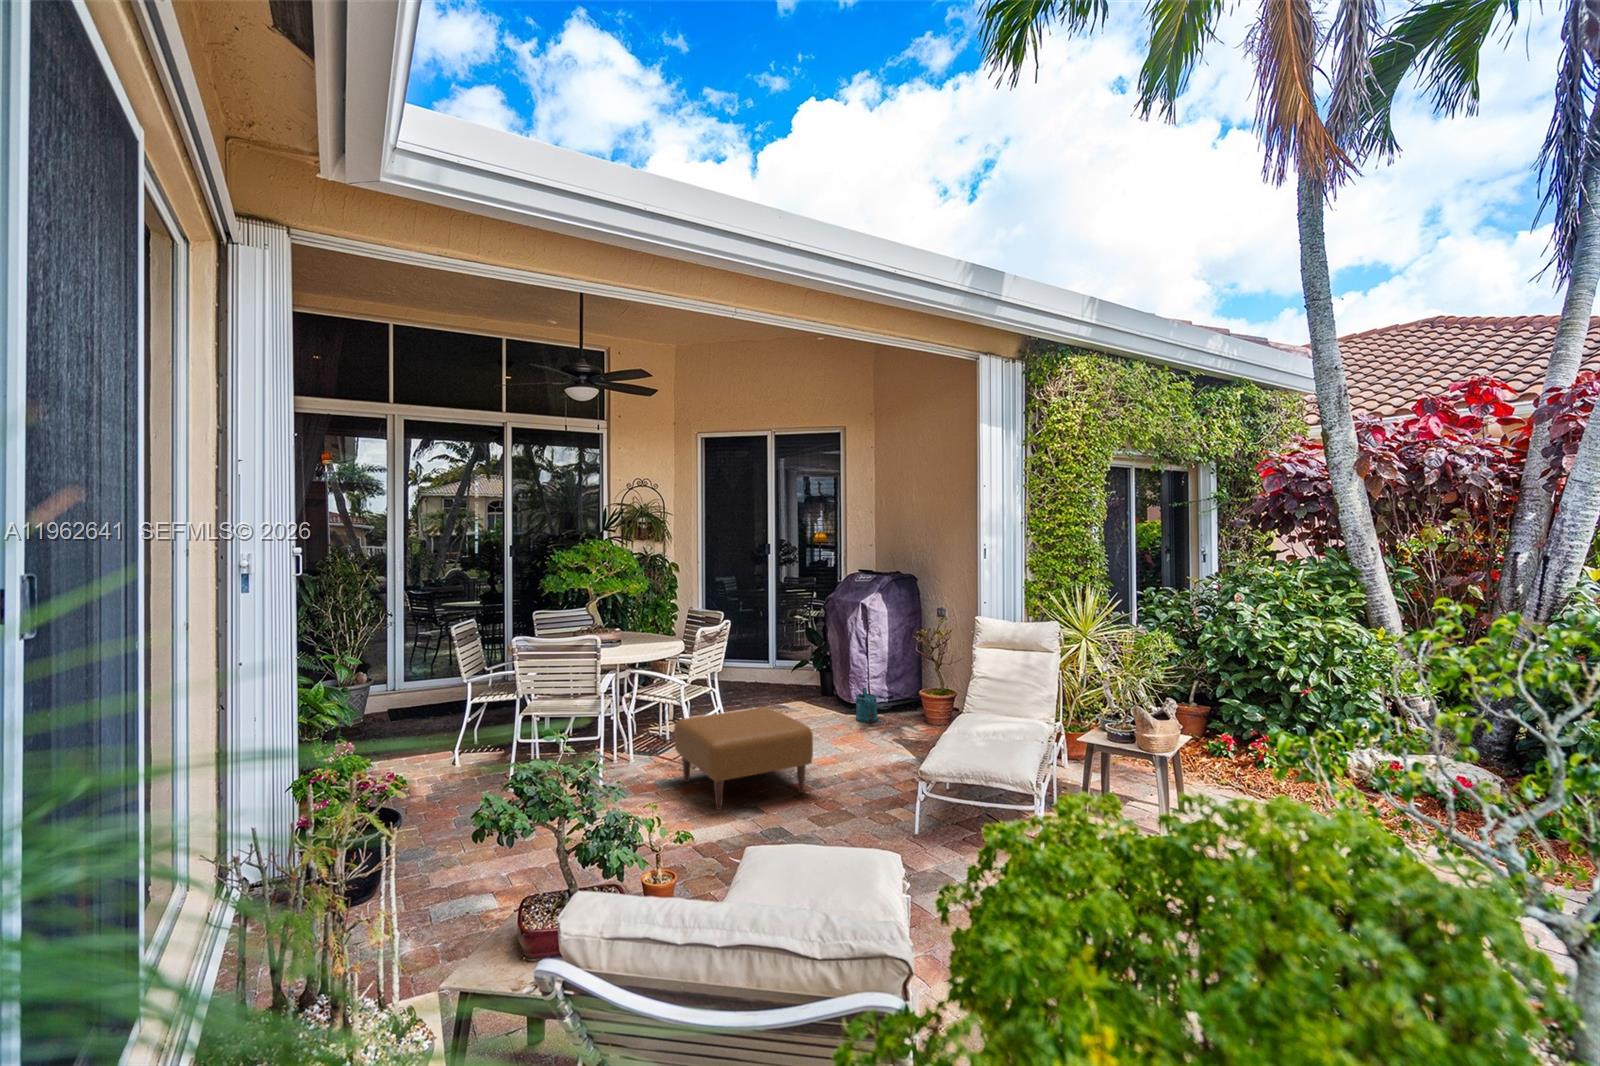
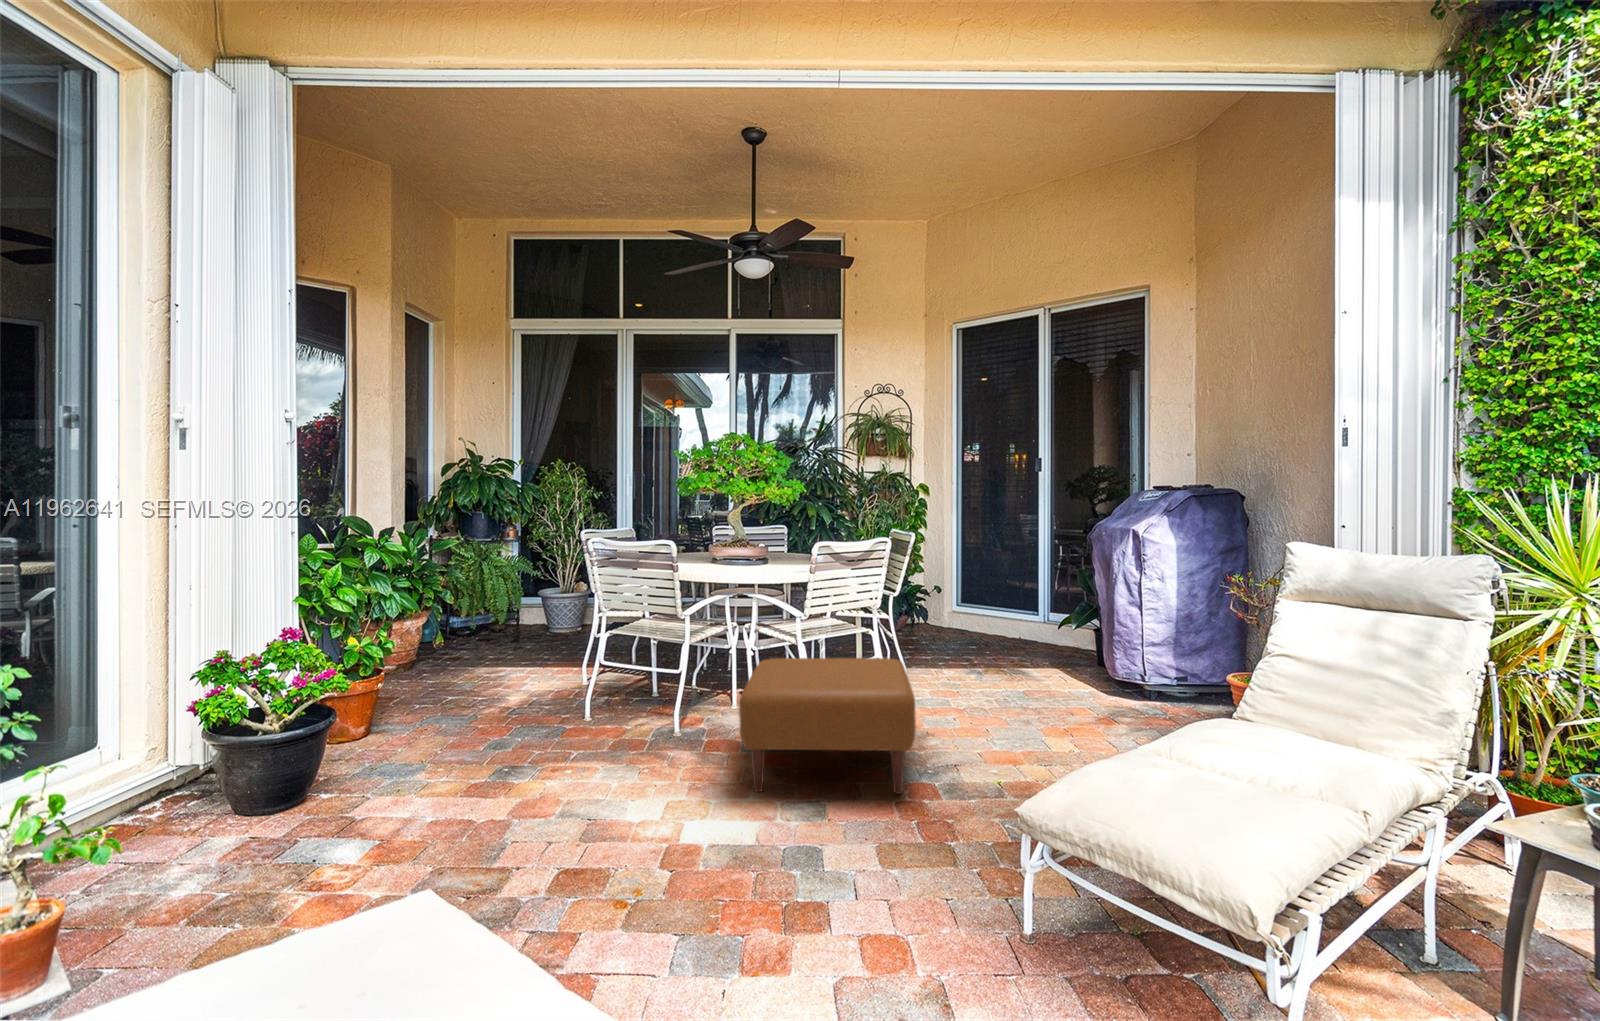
watering can: present [856,688,878,723] -> none [1111,658,1149,712]

